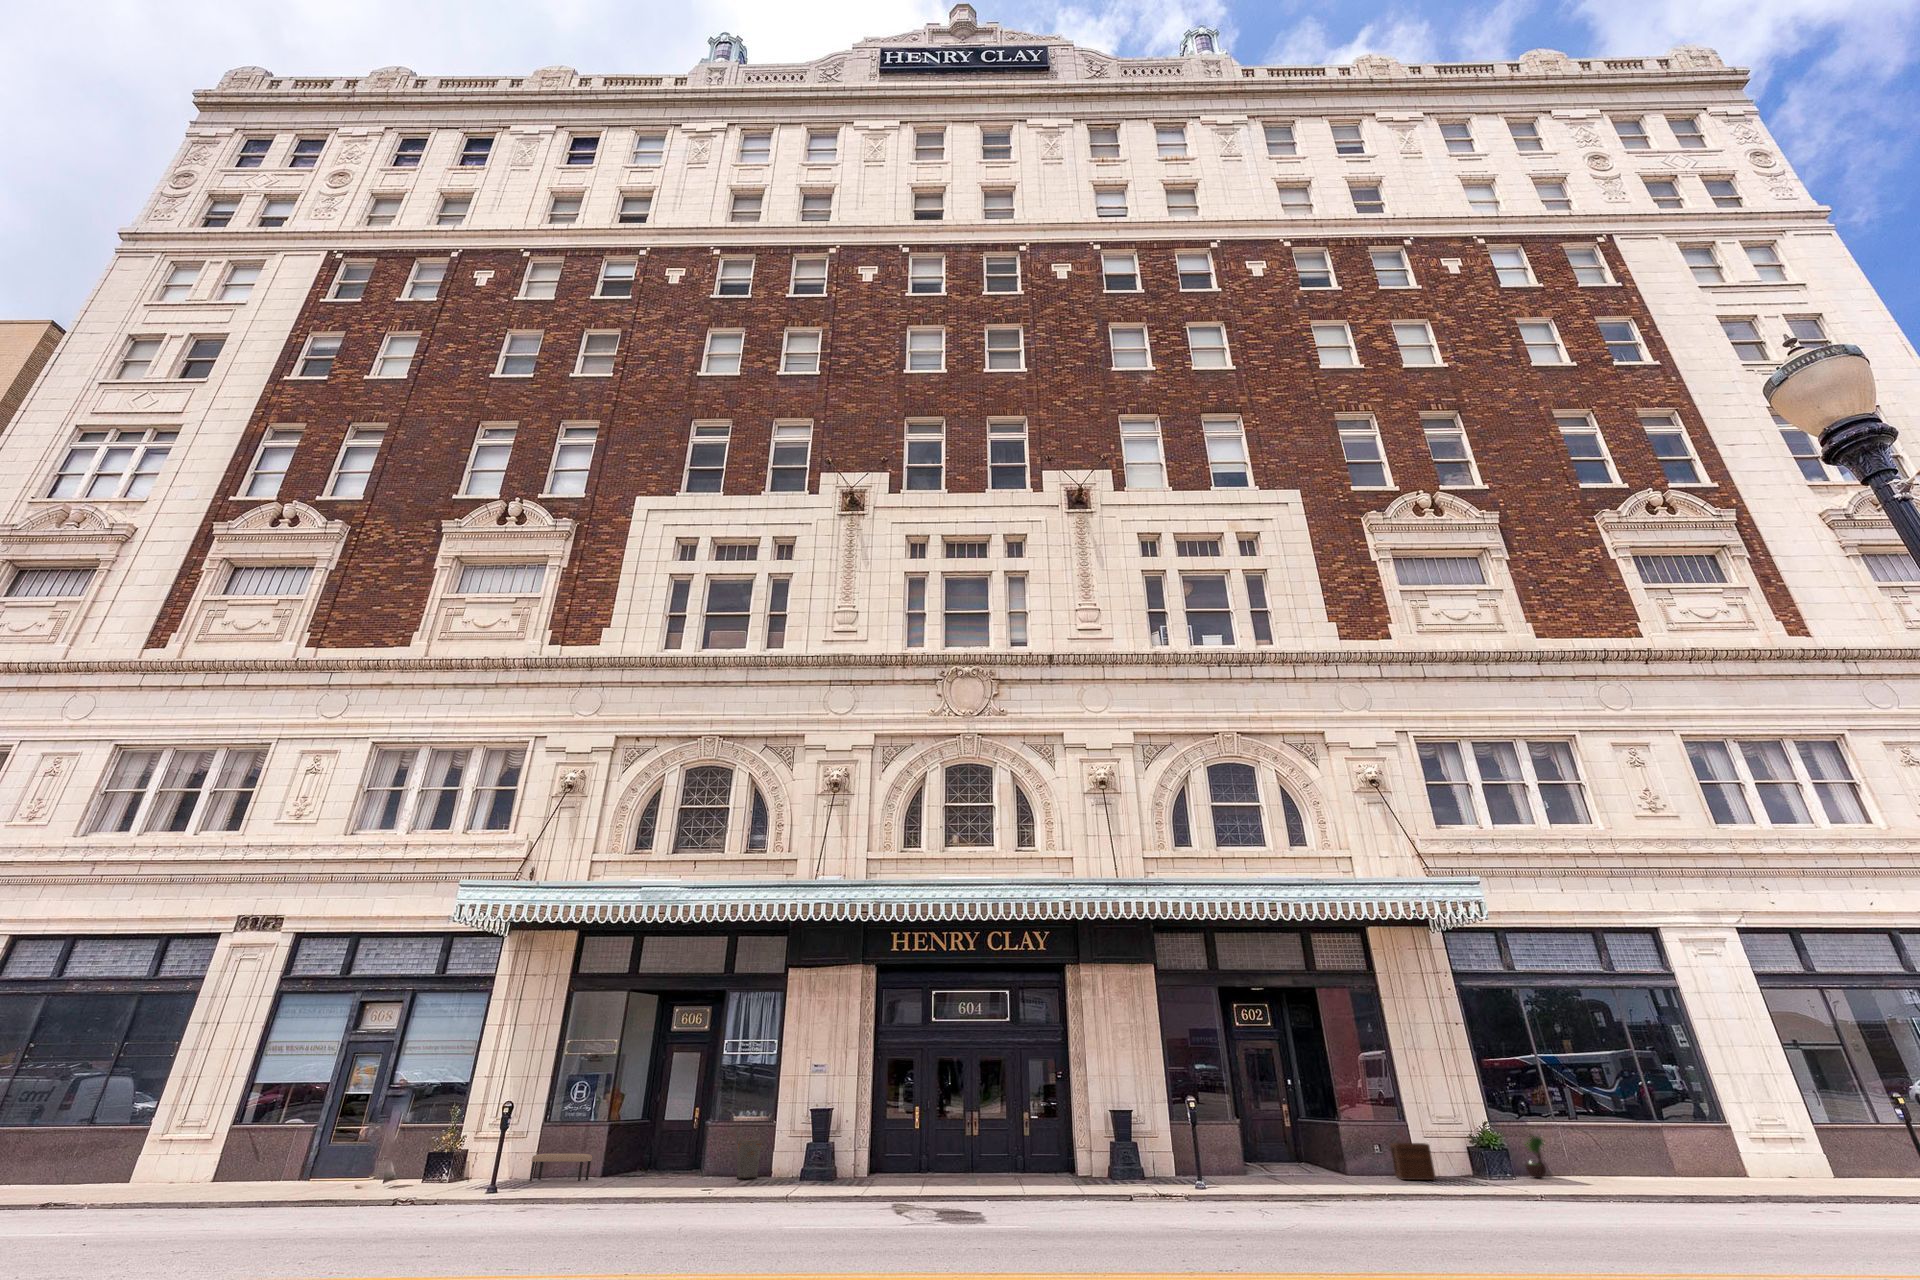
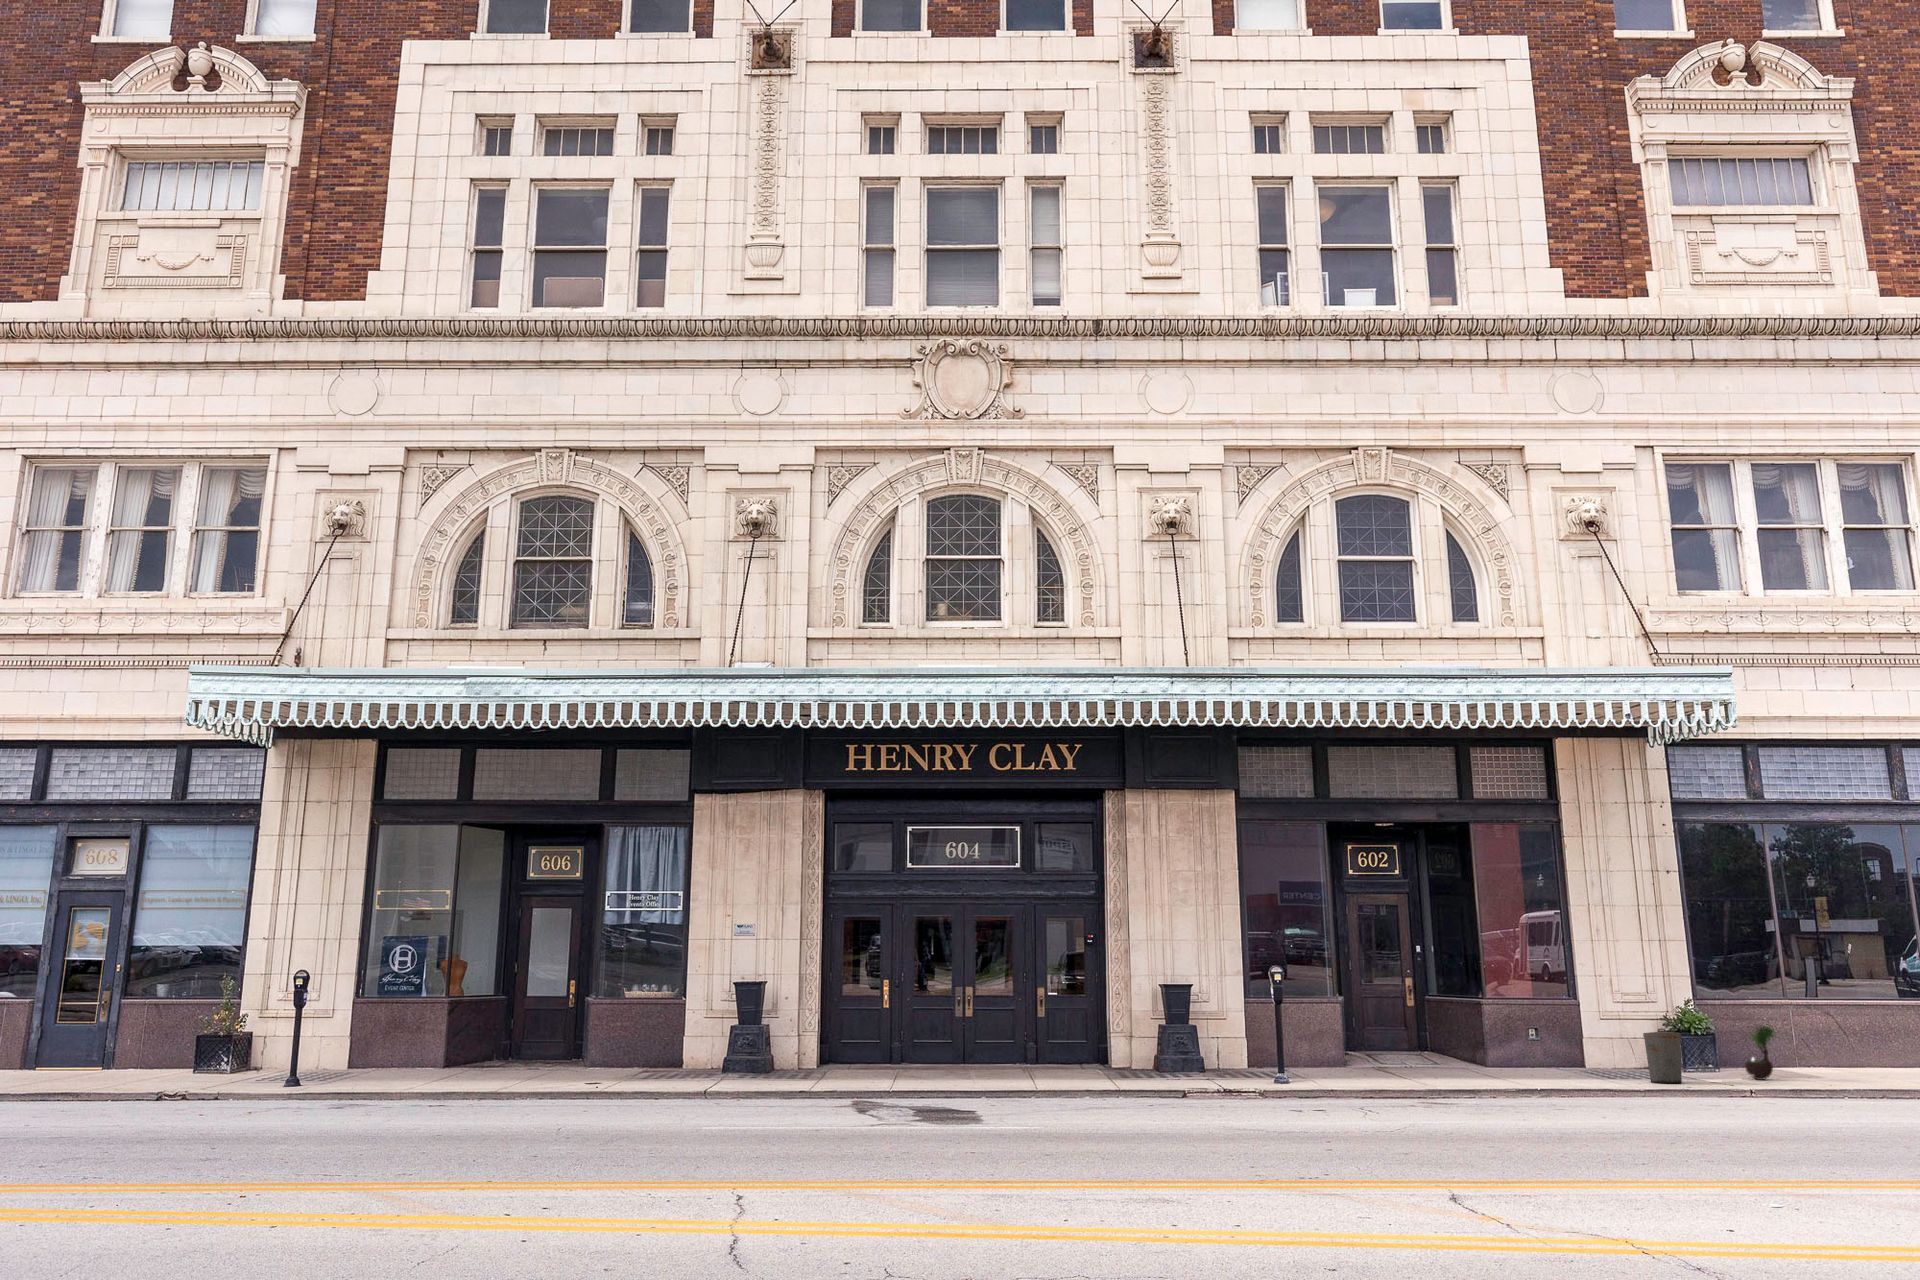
trash can: present [737,1138,762,1179] -> present [1643,1029,1682,1083]
wooden crate: present [1390,1143,1436,1180] -> none [1558,1034,1615,1081]
bench: present [529,1154,592,1181] -> none [340,1044,425,1079]

